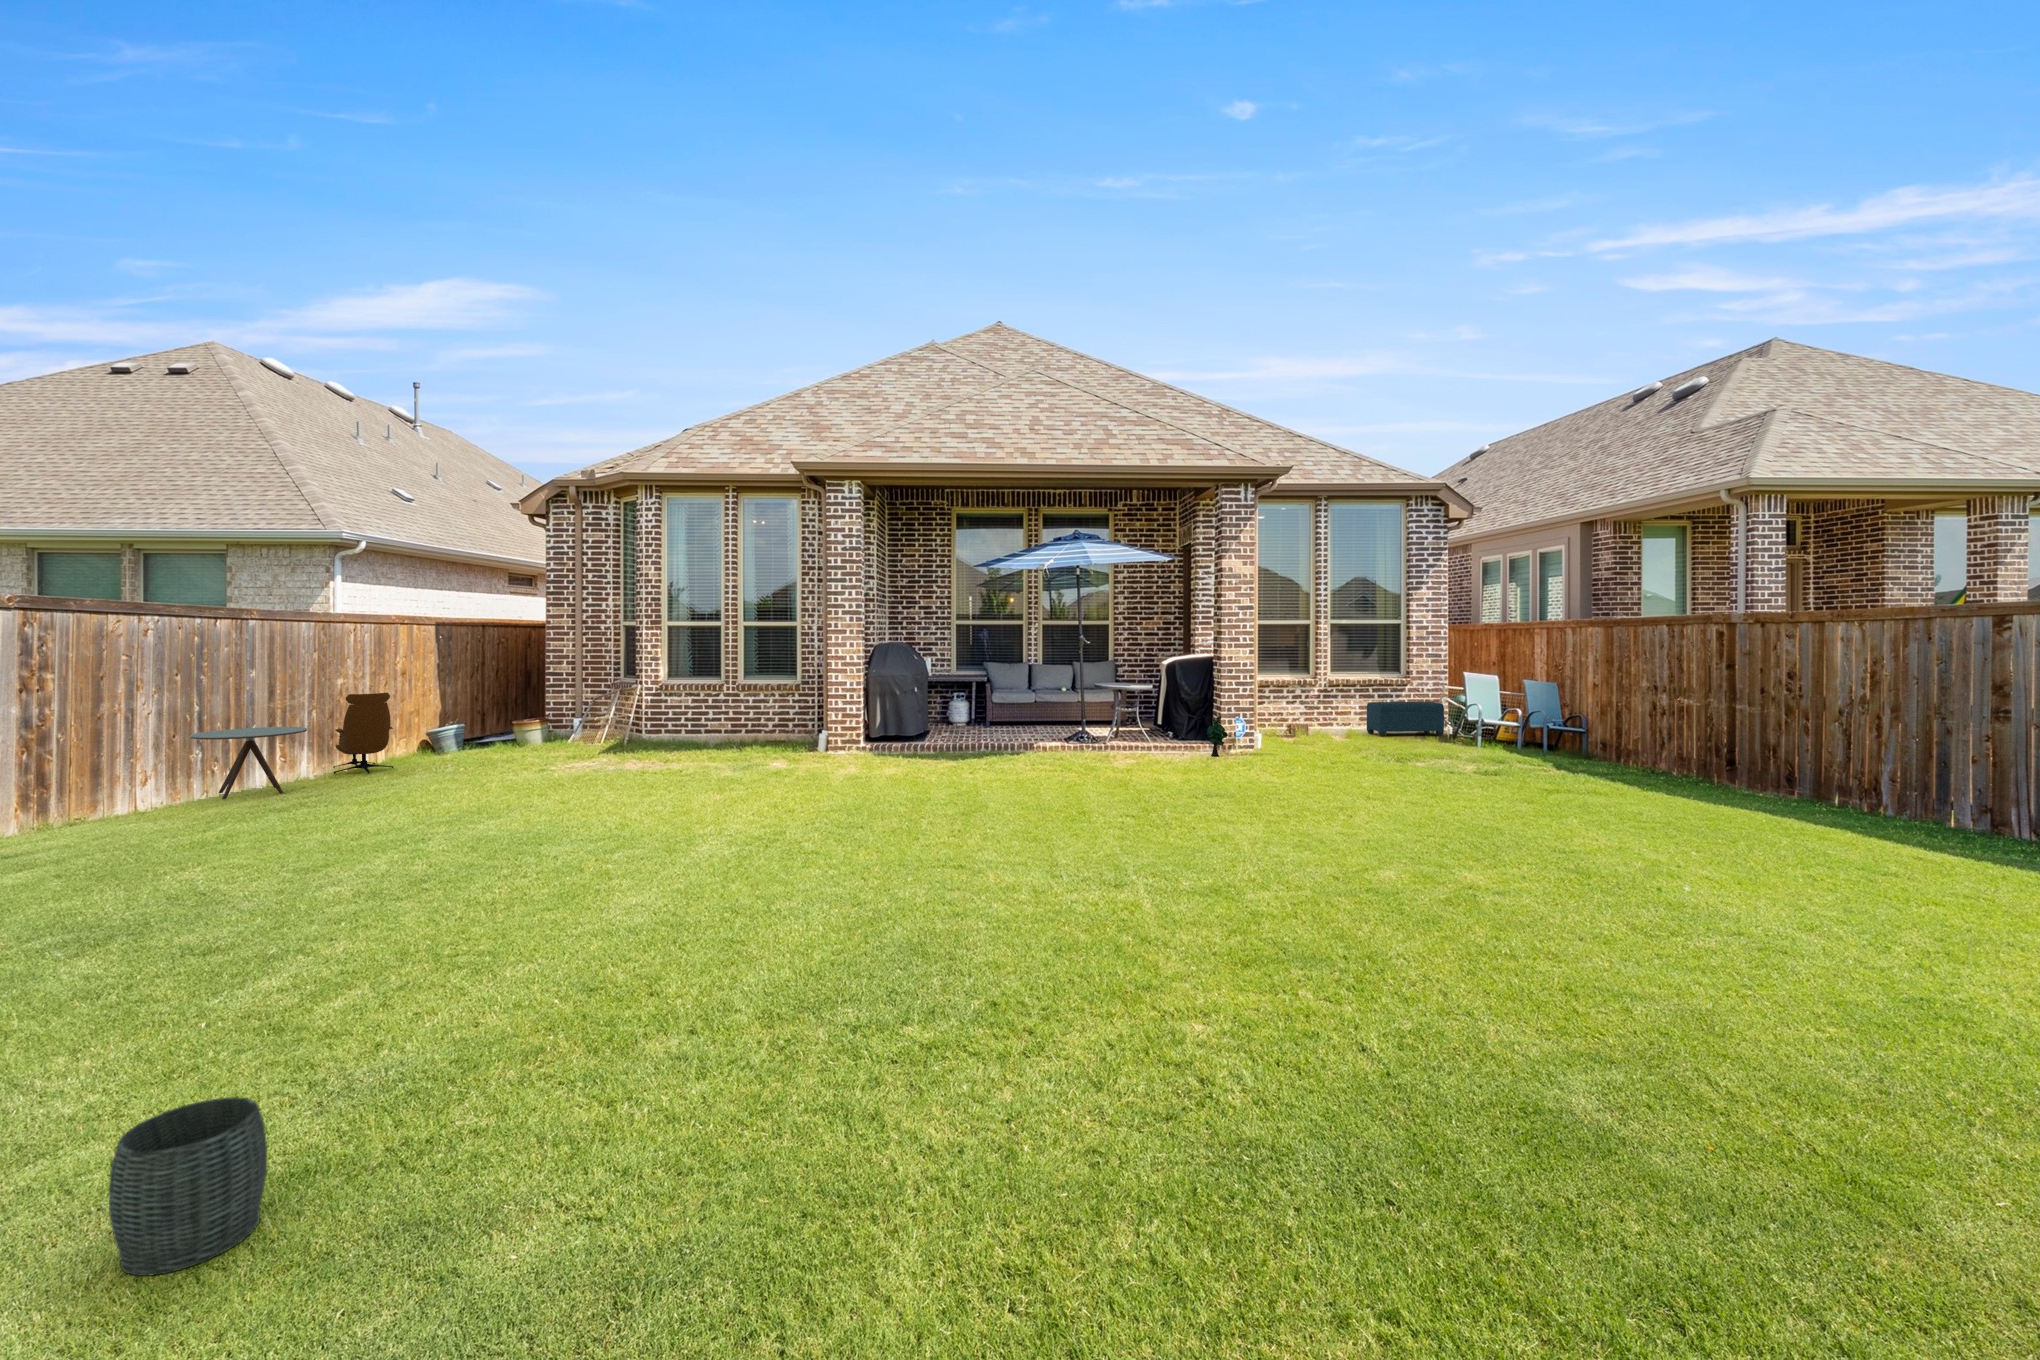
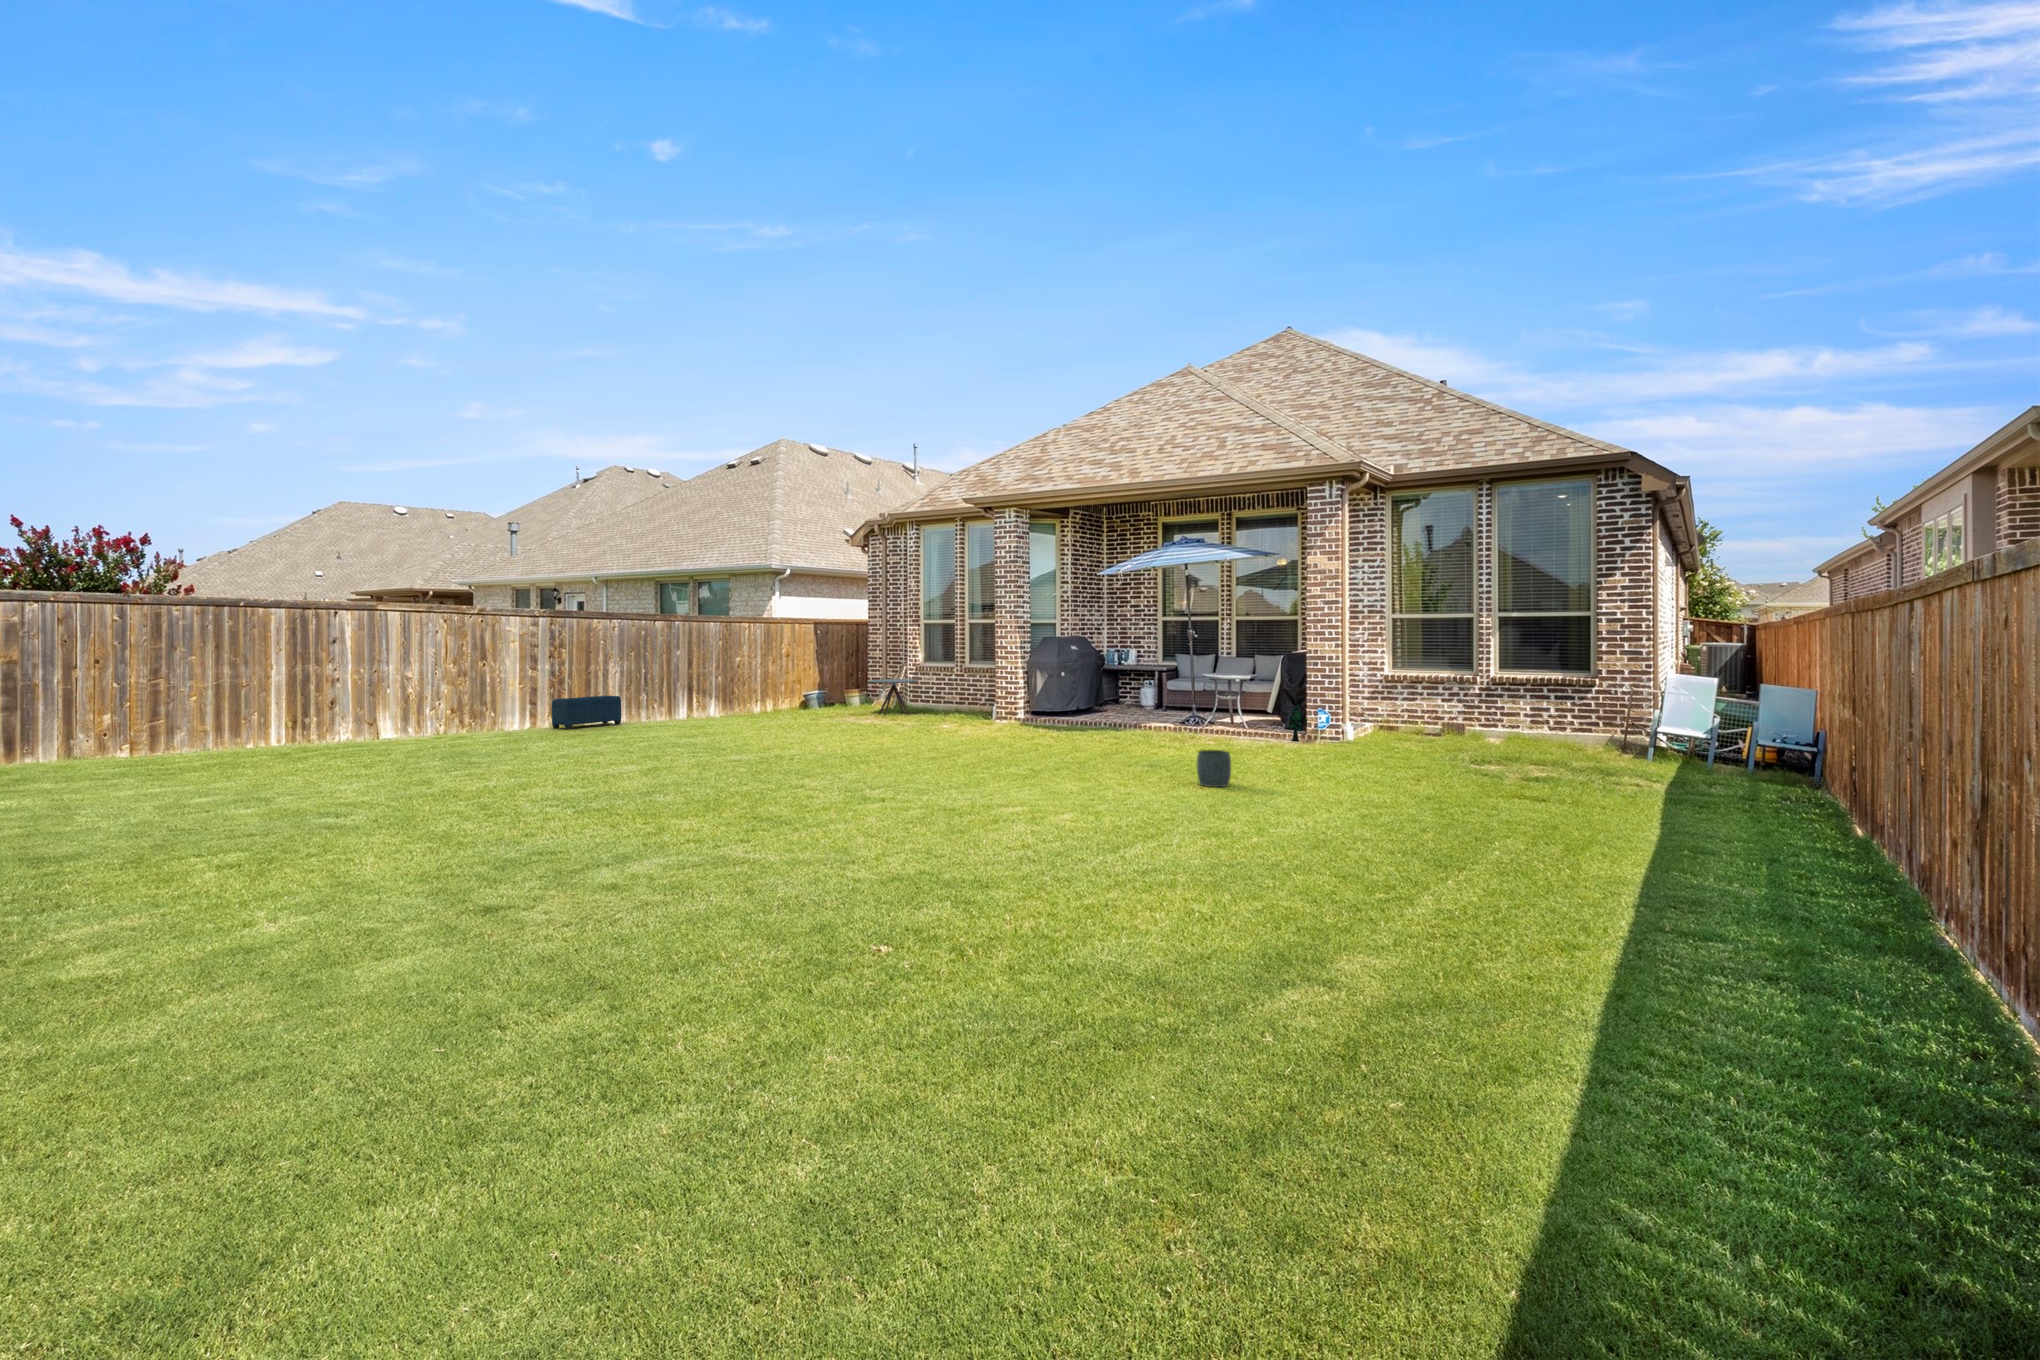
lounge chair: present [333,693,393,774] -> none [709,666,740,715]
bench: present [1367,702,1444,737] -> present [552,696,621,730]
round table: present [189,727,307,799] -> present [869,679,918,715]
woven basket: present [109,1097,267,1276] -> present [1197,750,1231,787]

